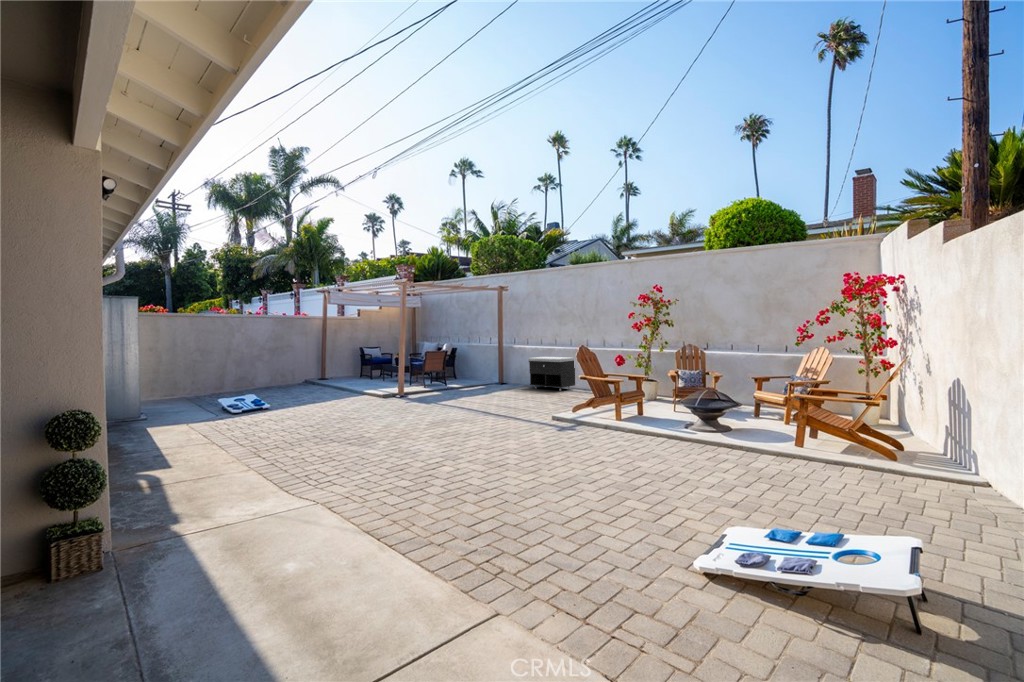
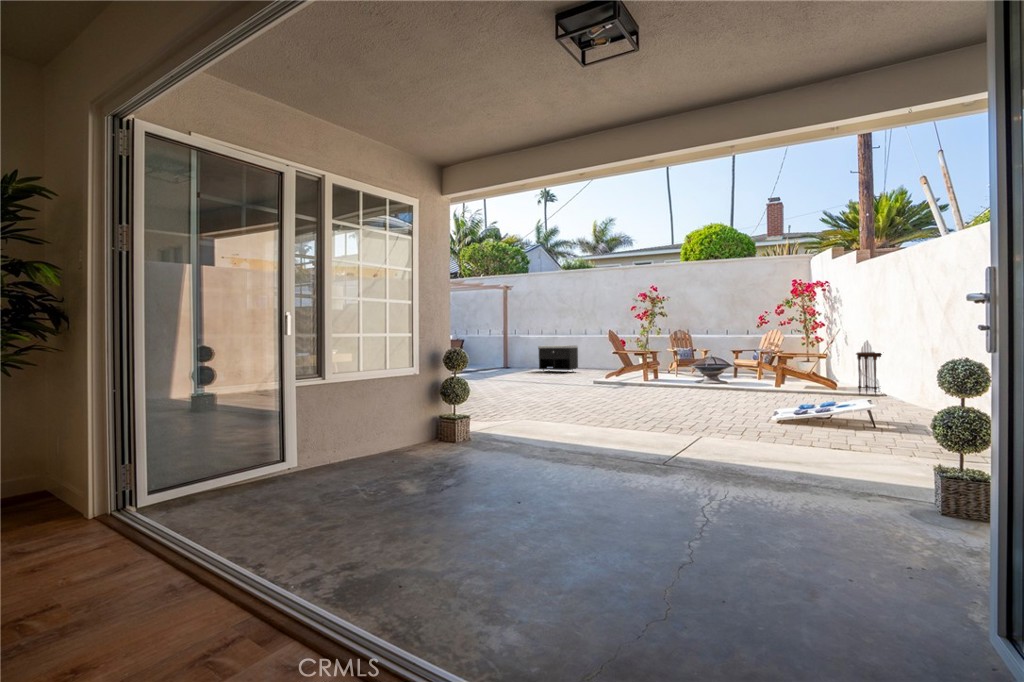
side table: none [930,410,995,498] -> present [856,352,882,395]

